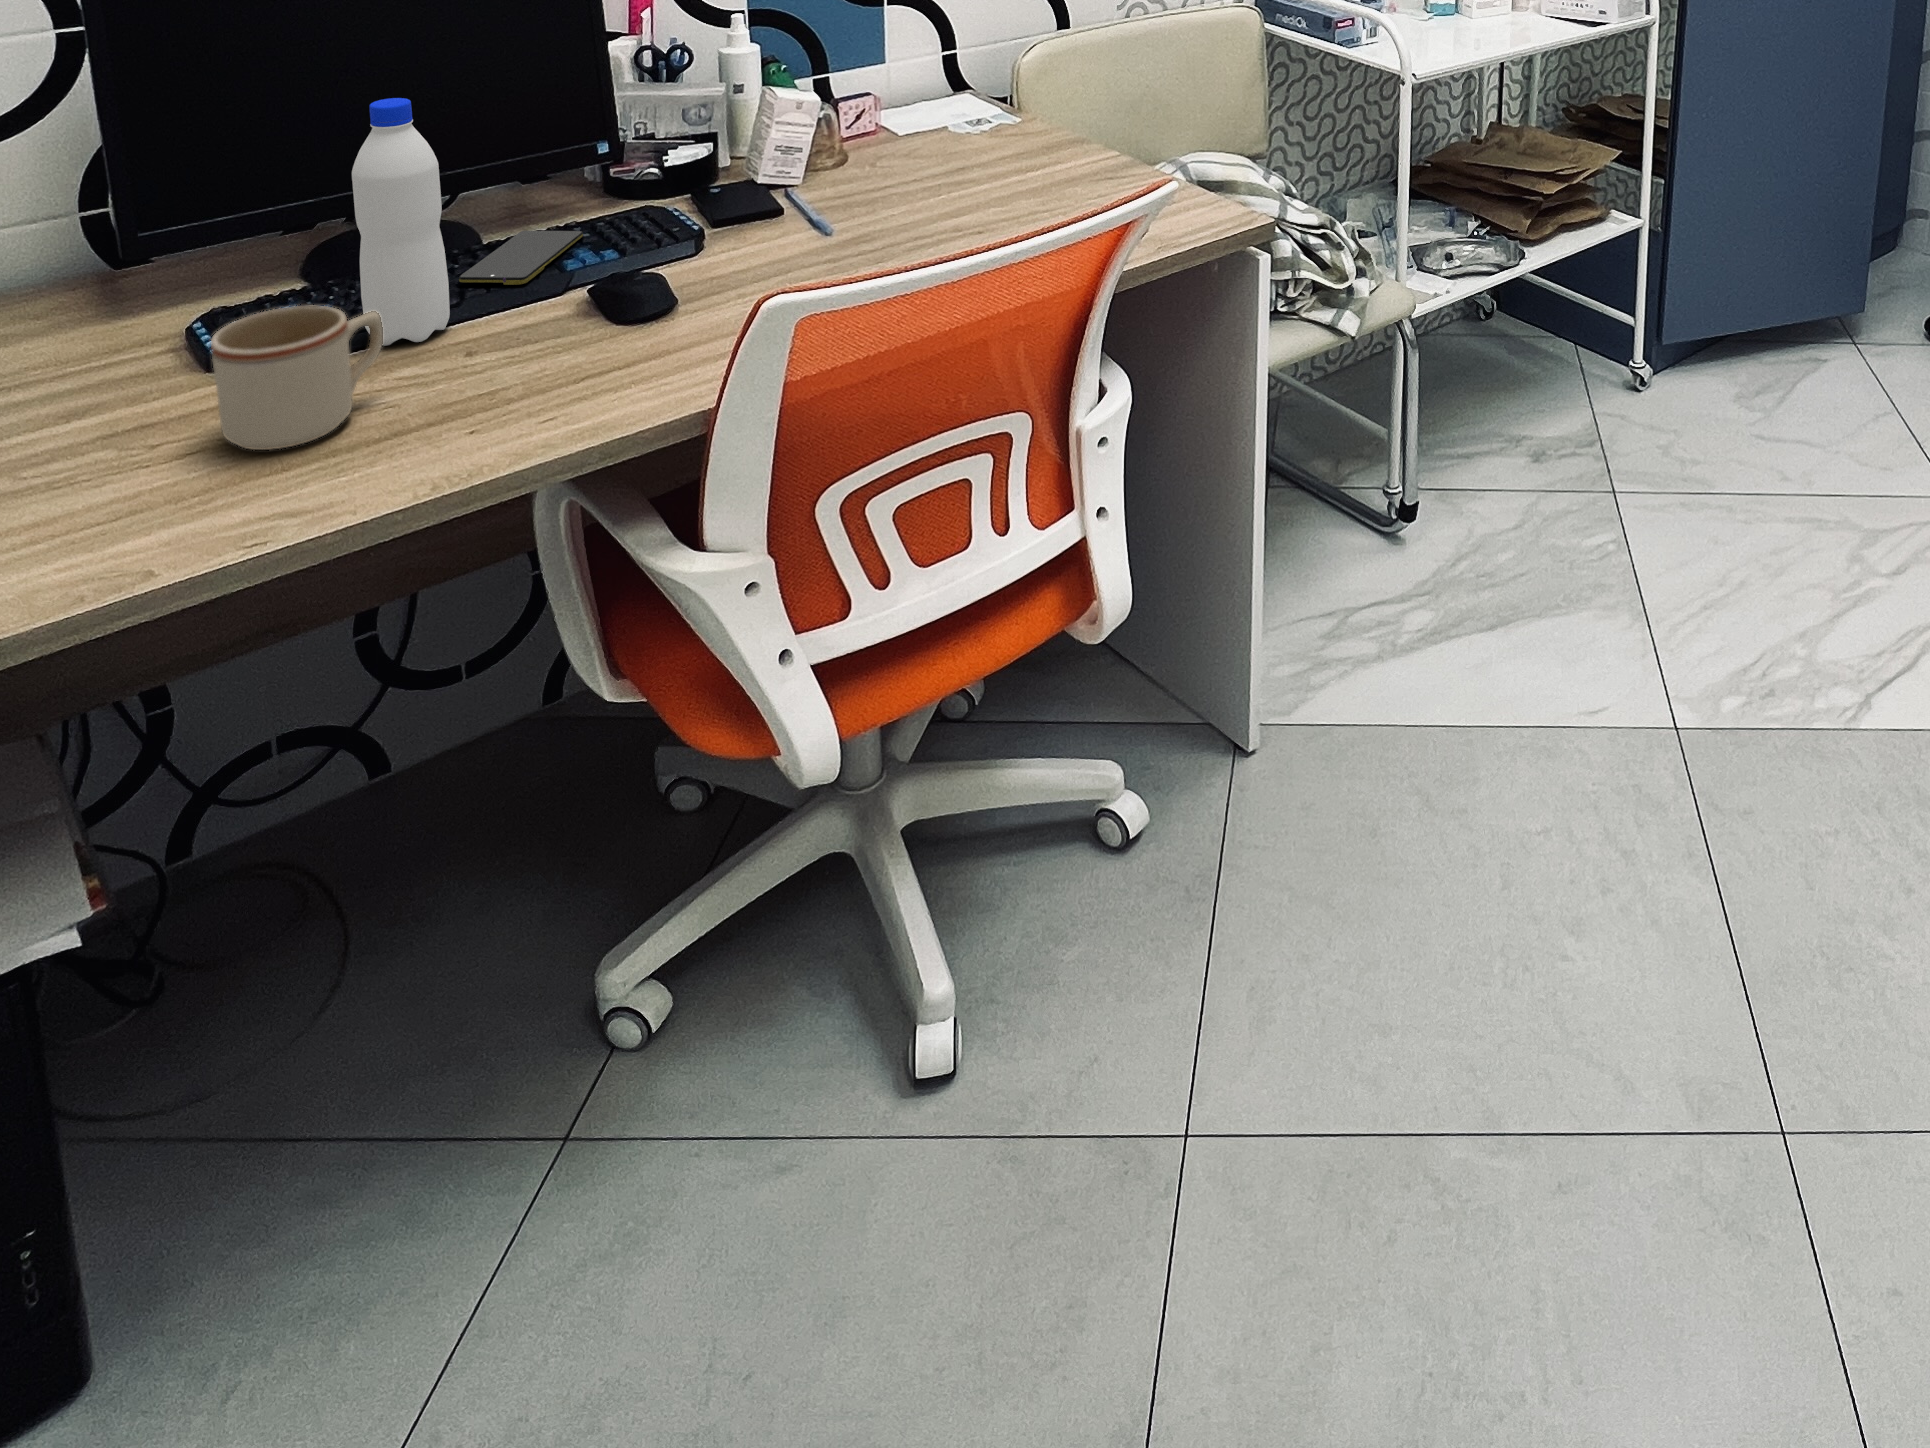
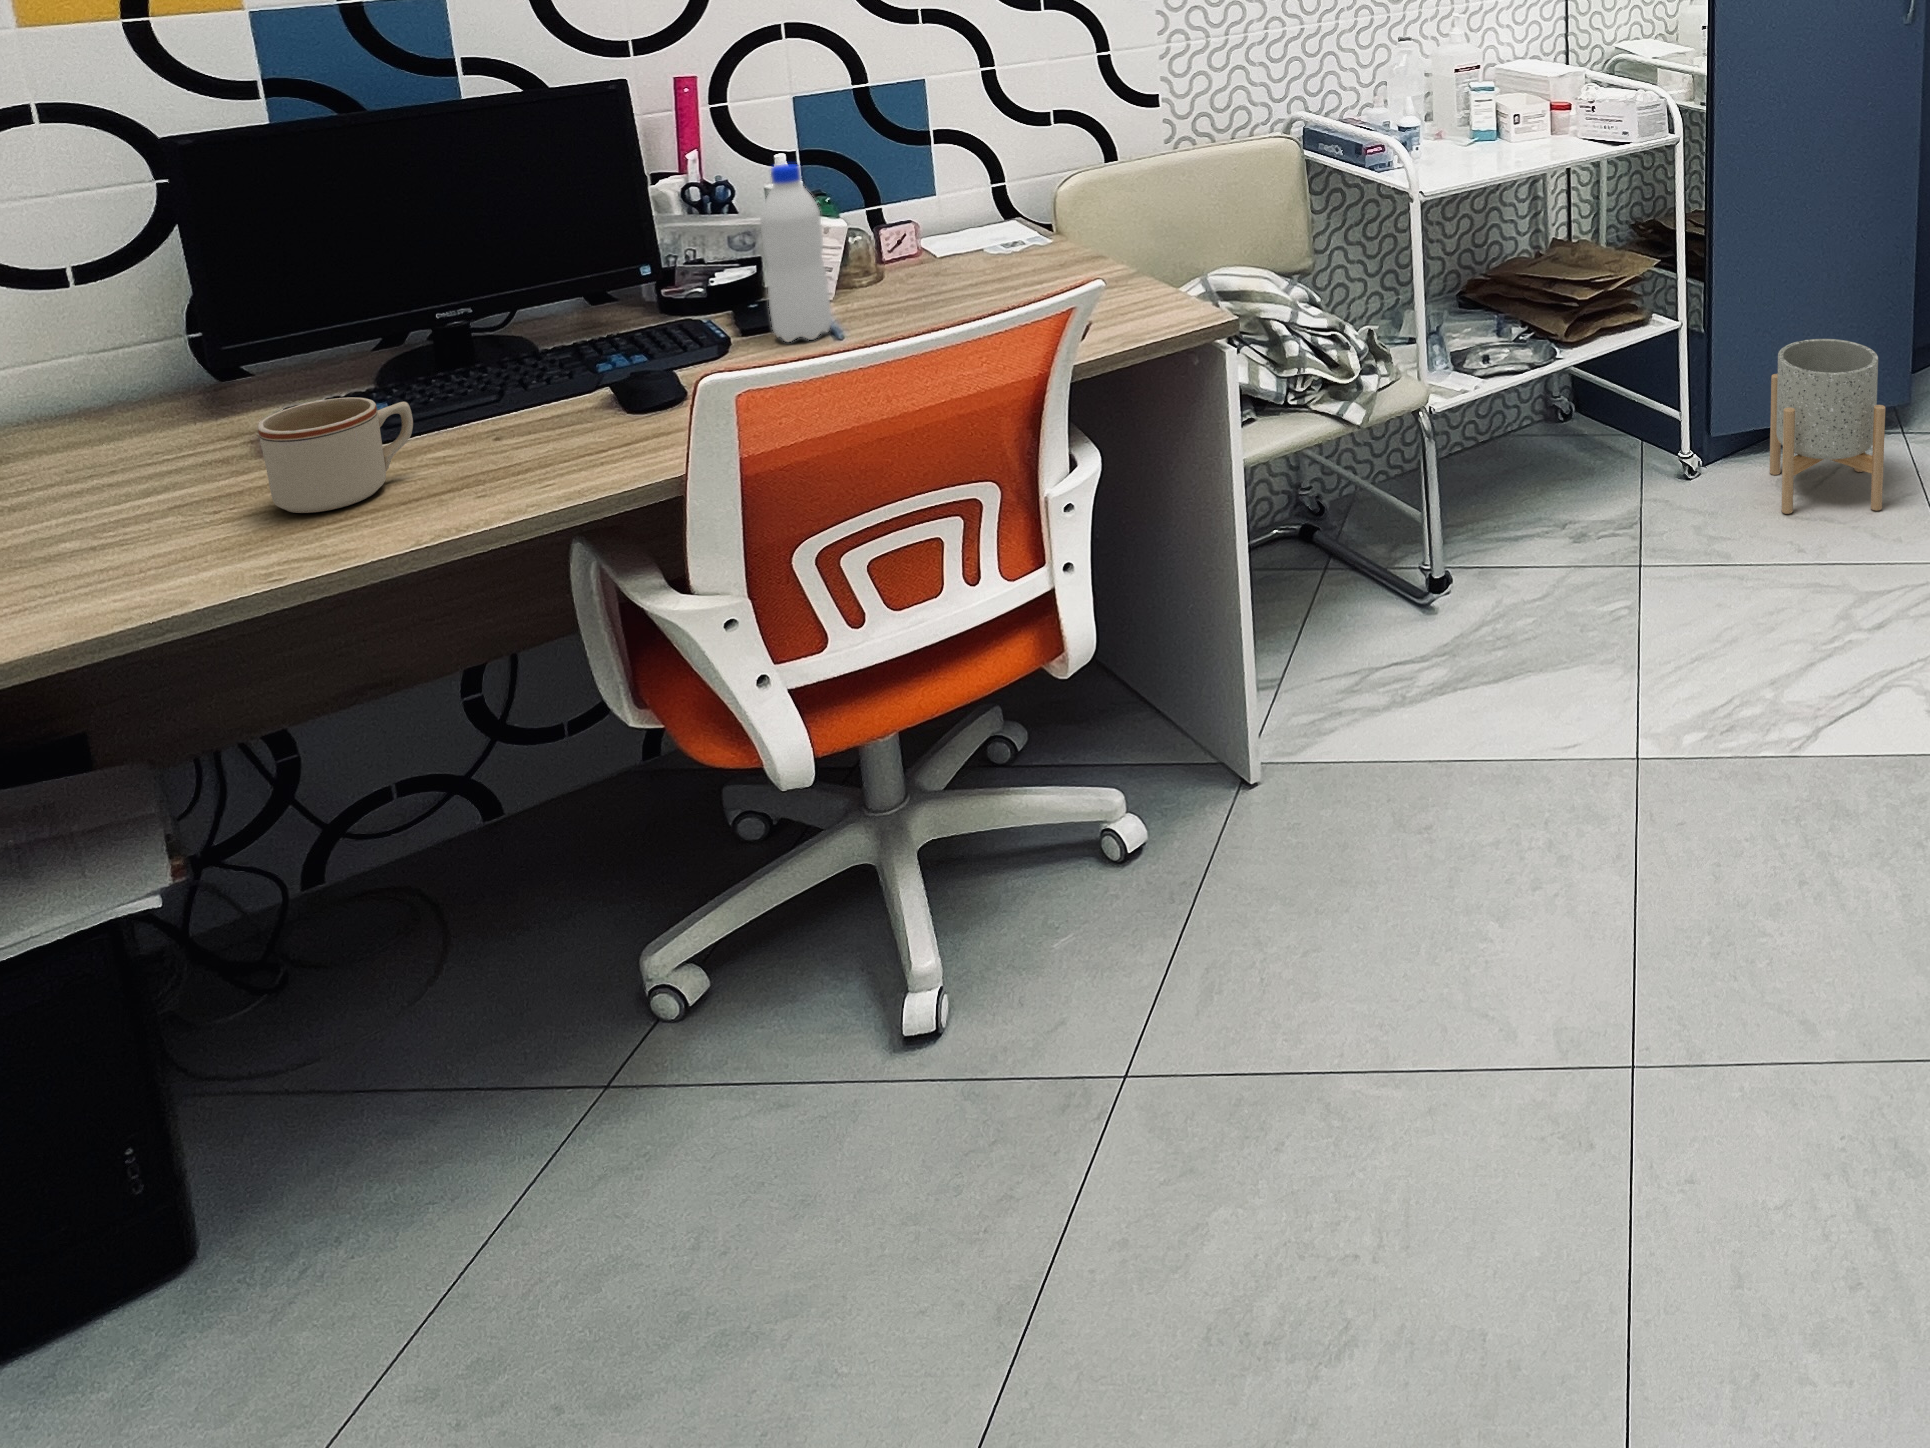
water bottle: present [352,98,450,346] -> present [760,164,832,342]
smartphone: present [459,231,583,285] -> none [507,343,627,386]
planter: none [1724,241,1869,433] -> present [1770,339,1885,514]

